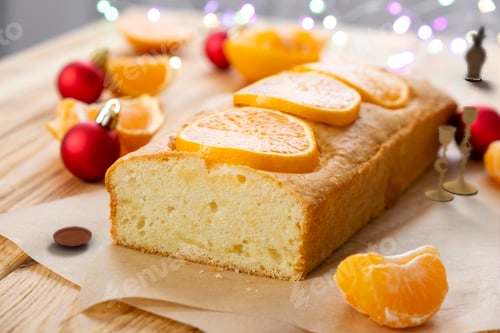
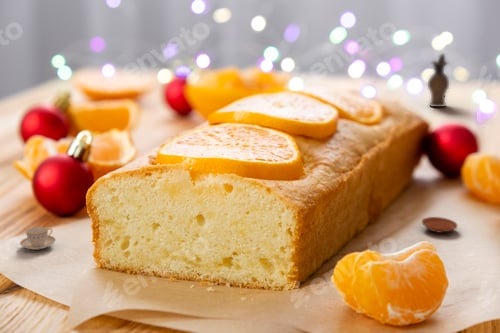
candlestick: present [425,106,479,201] -> none [406,118,457,213]
teacup: none [43,197,77,220] -> present [20,227,55,250]
plate: present [53,226,92,246] -> present [422,217,457,233]

